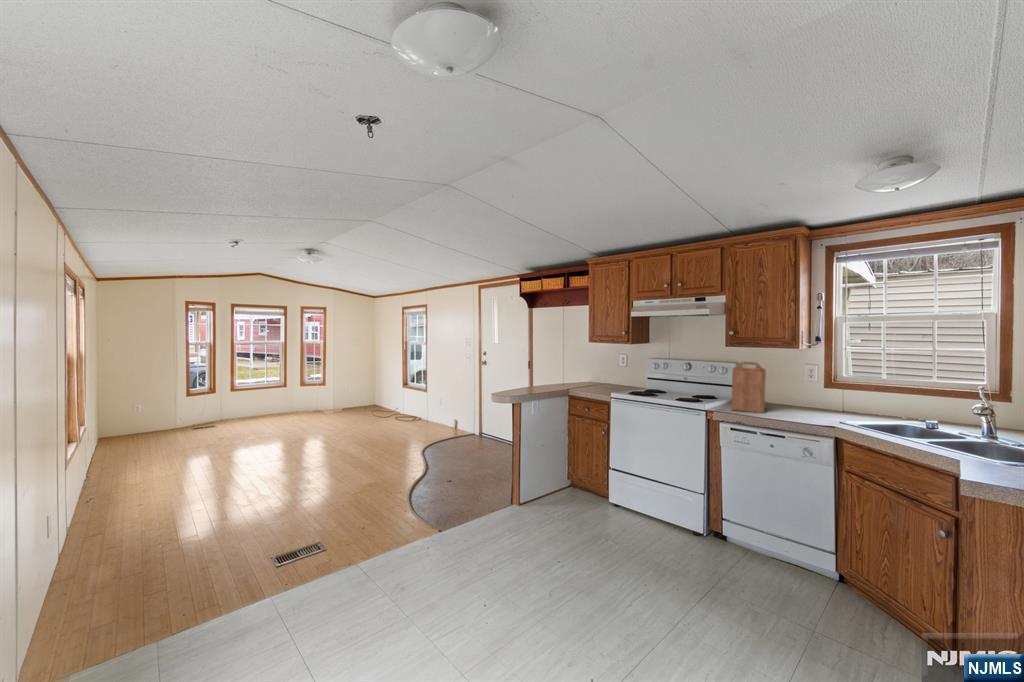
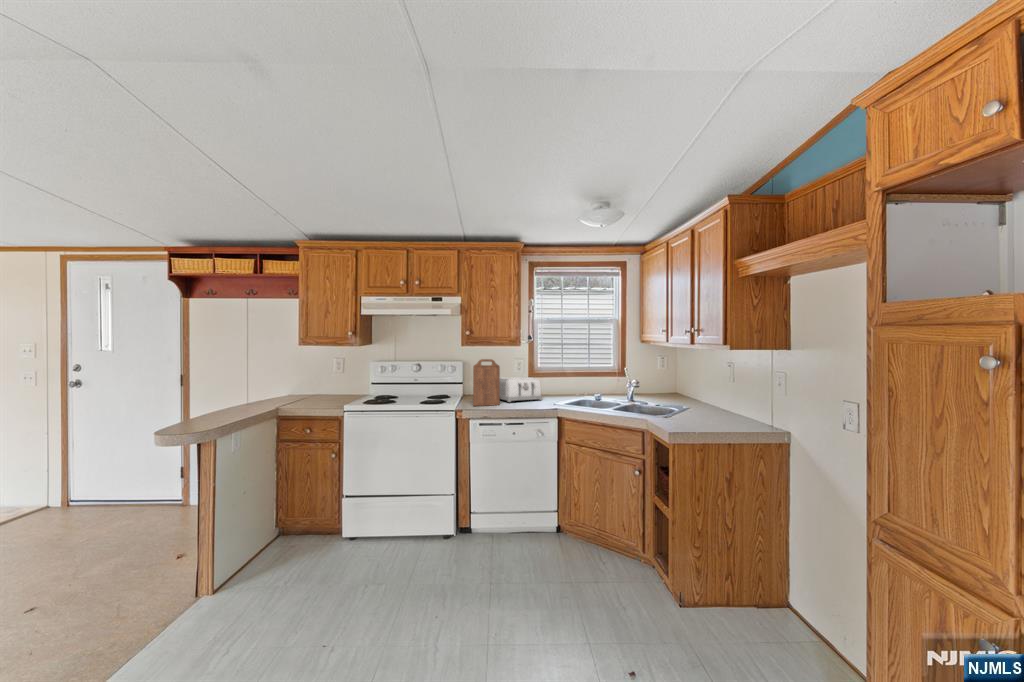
toaster: none [770,383,832,416] -> present [500,377,542,402]

